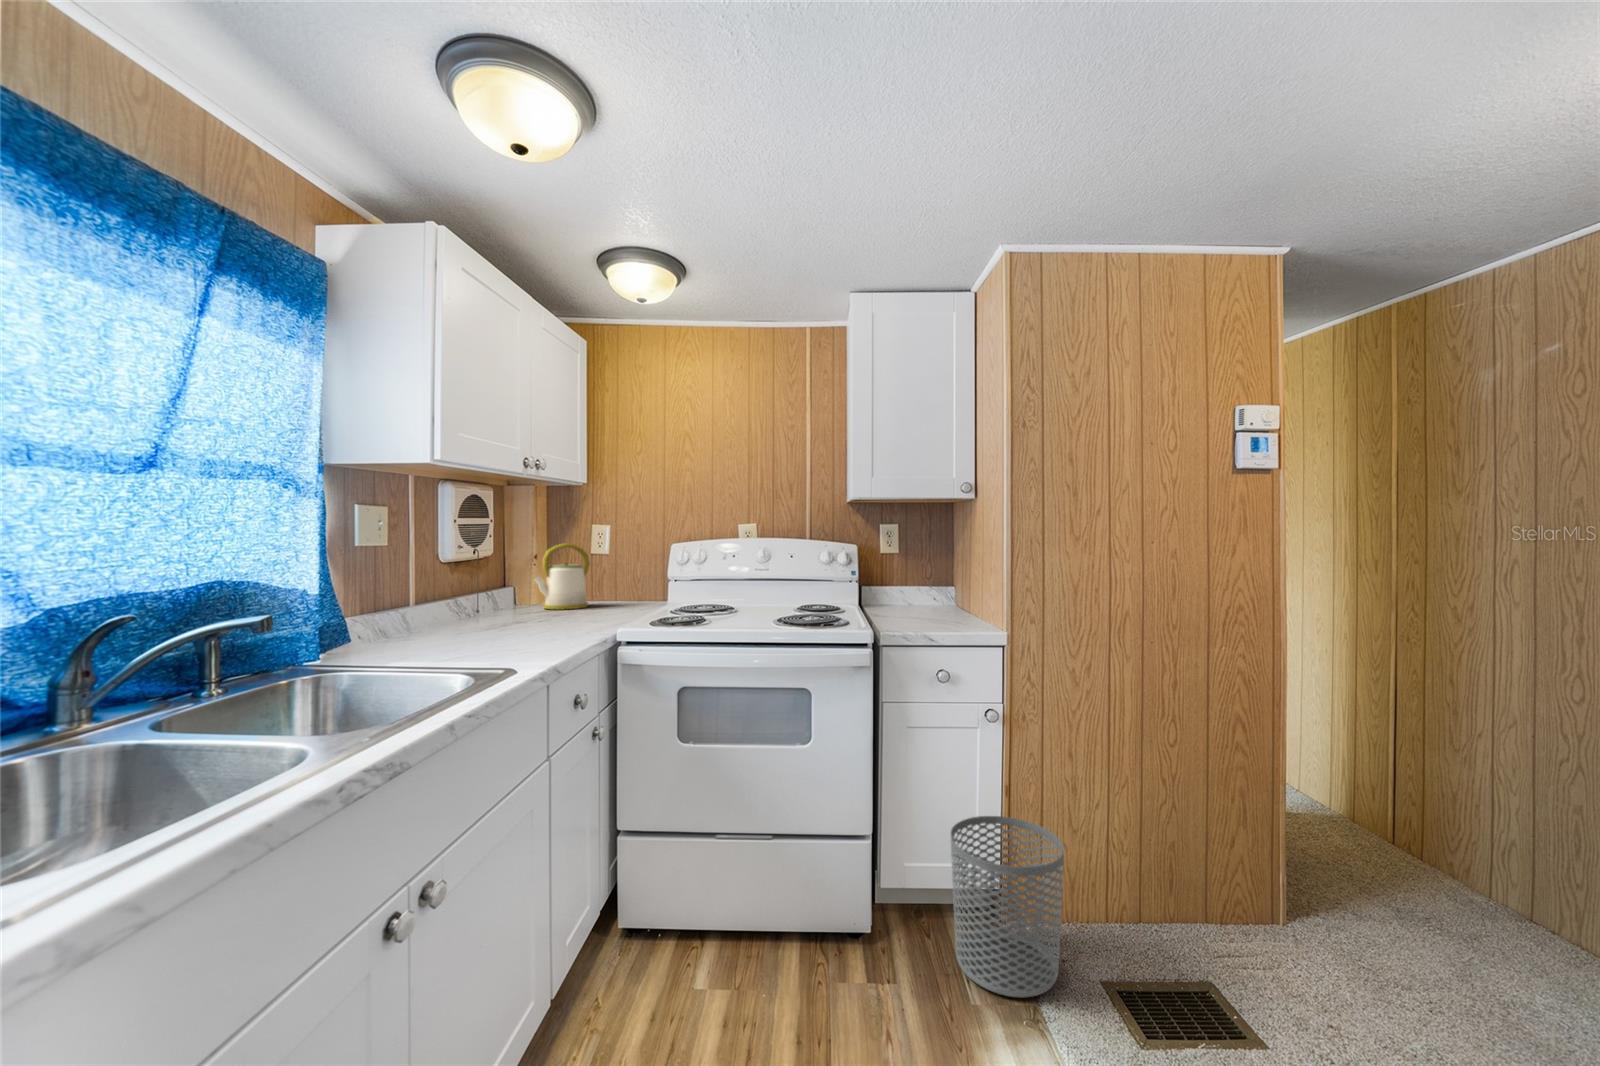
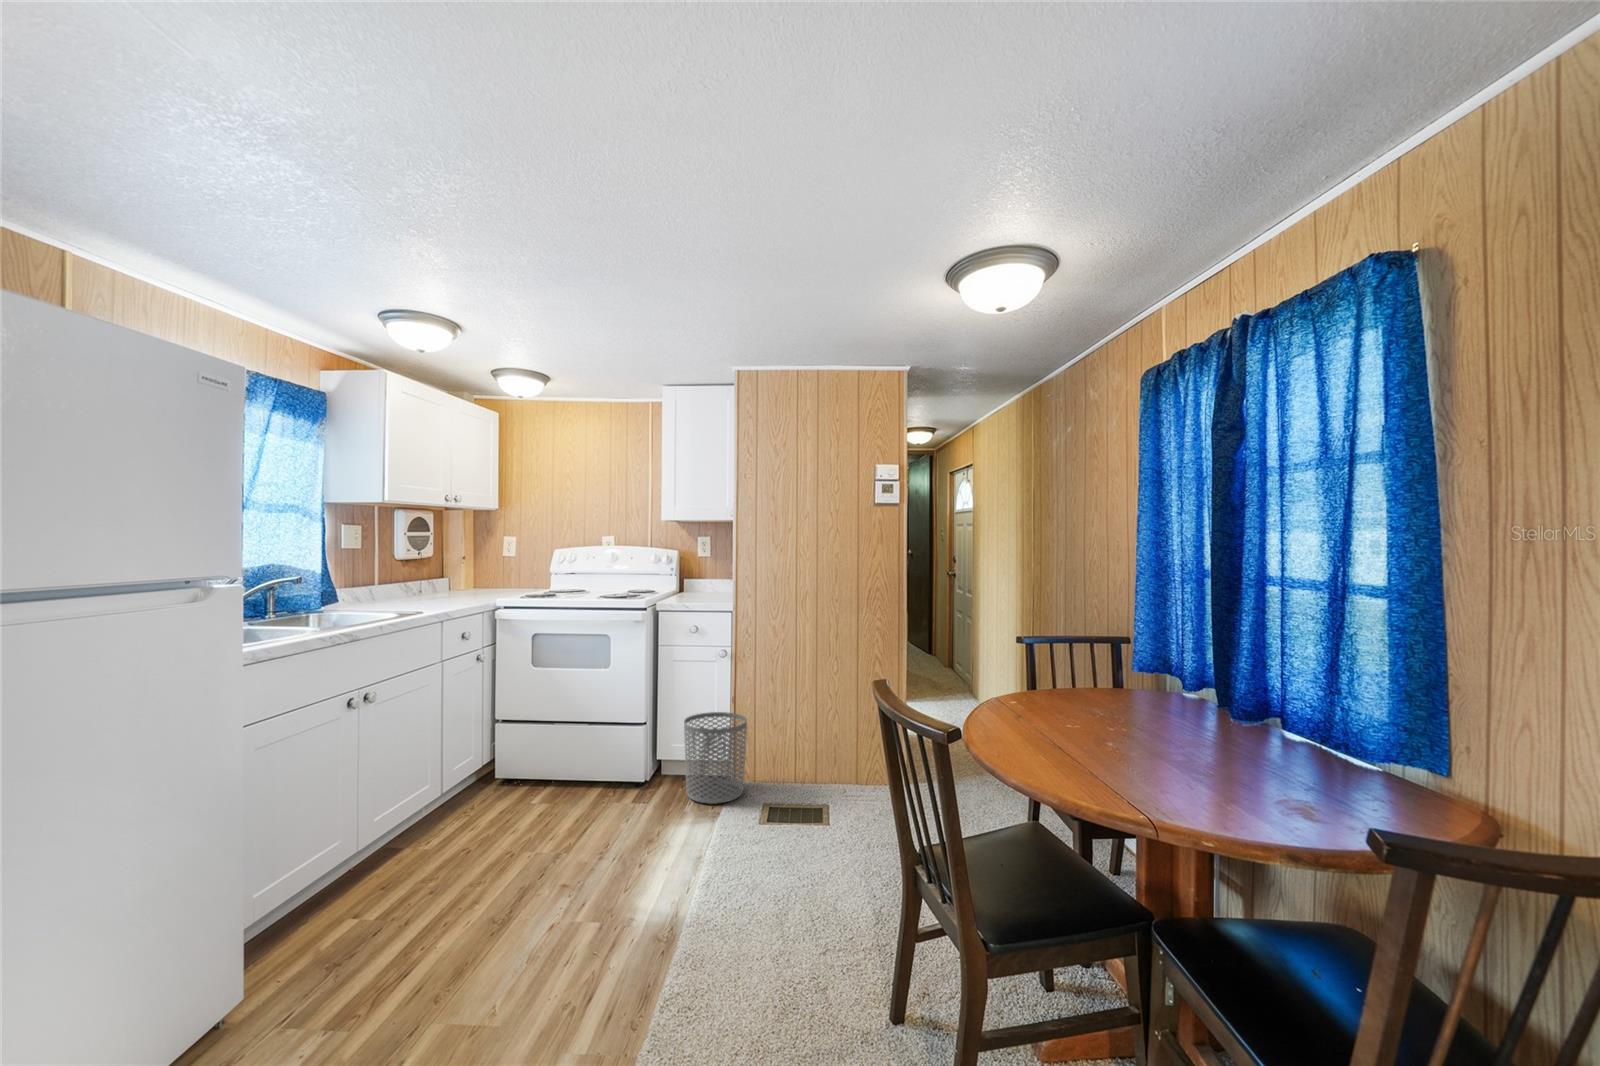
kettle: present [534,544,590,609] -> none [459,549,498,592]

